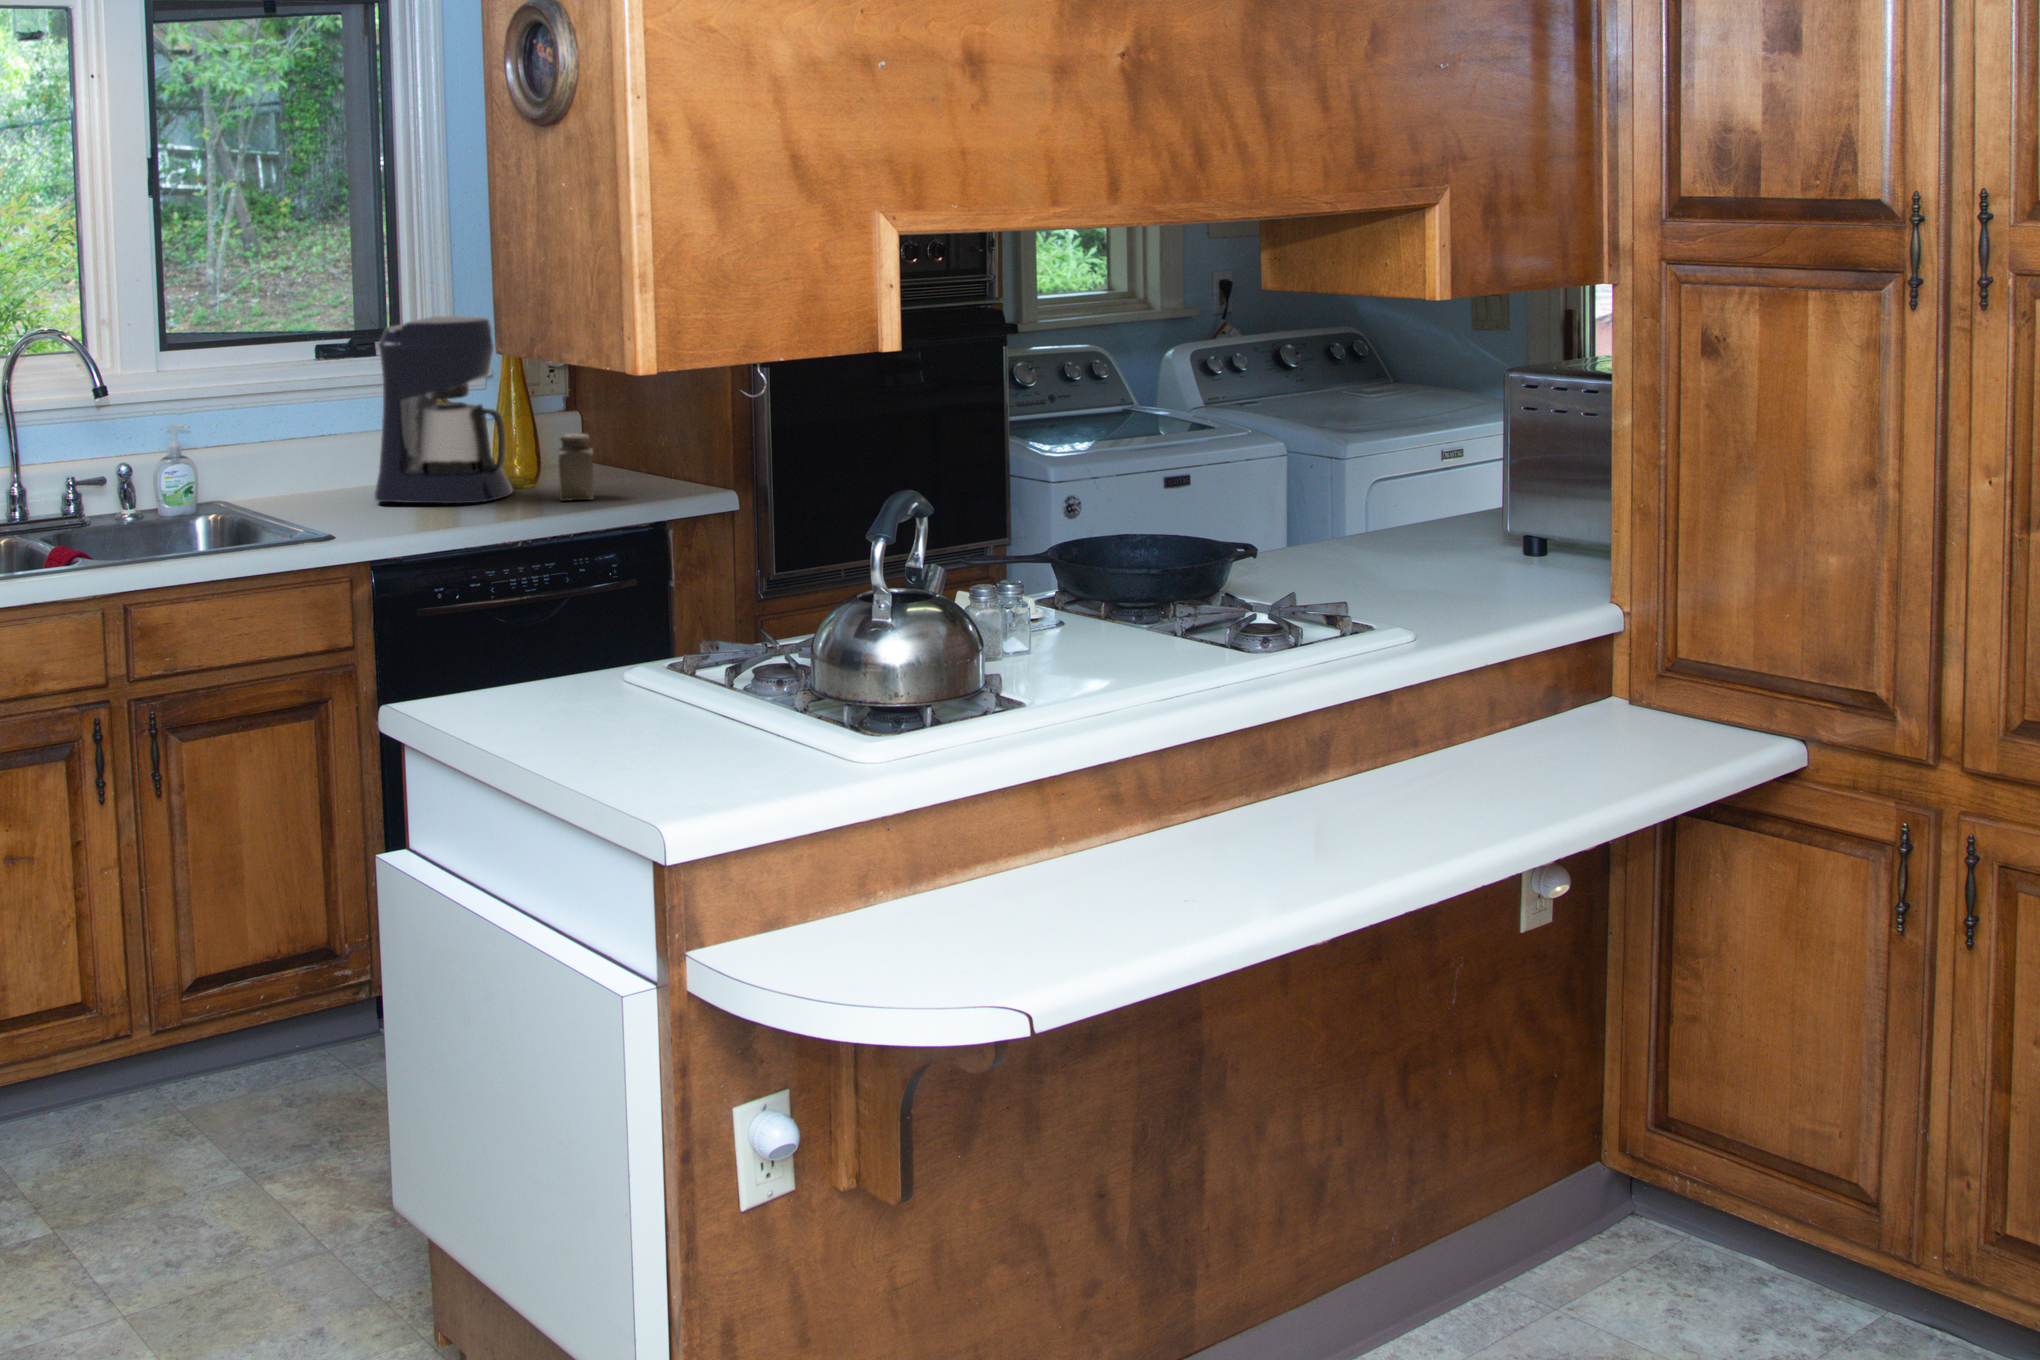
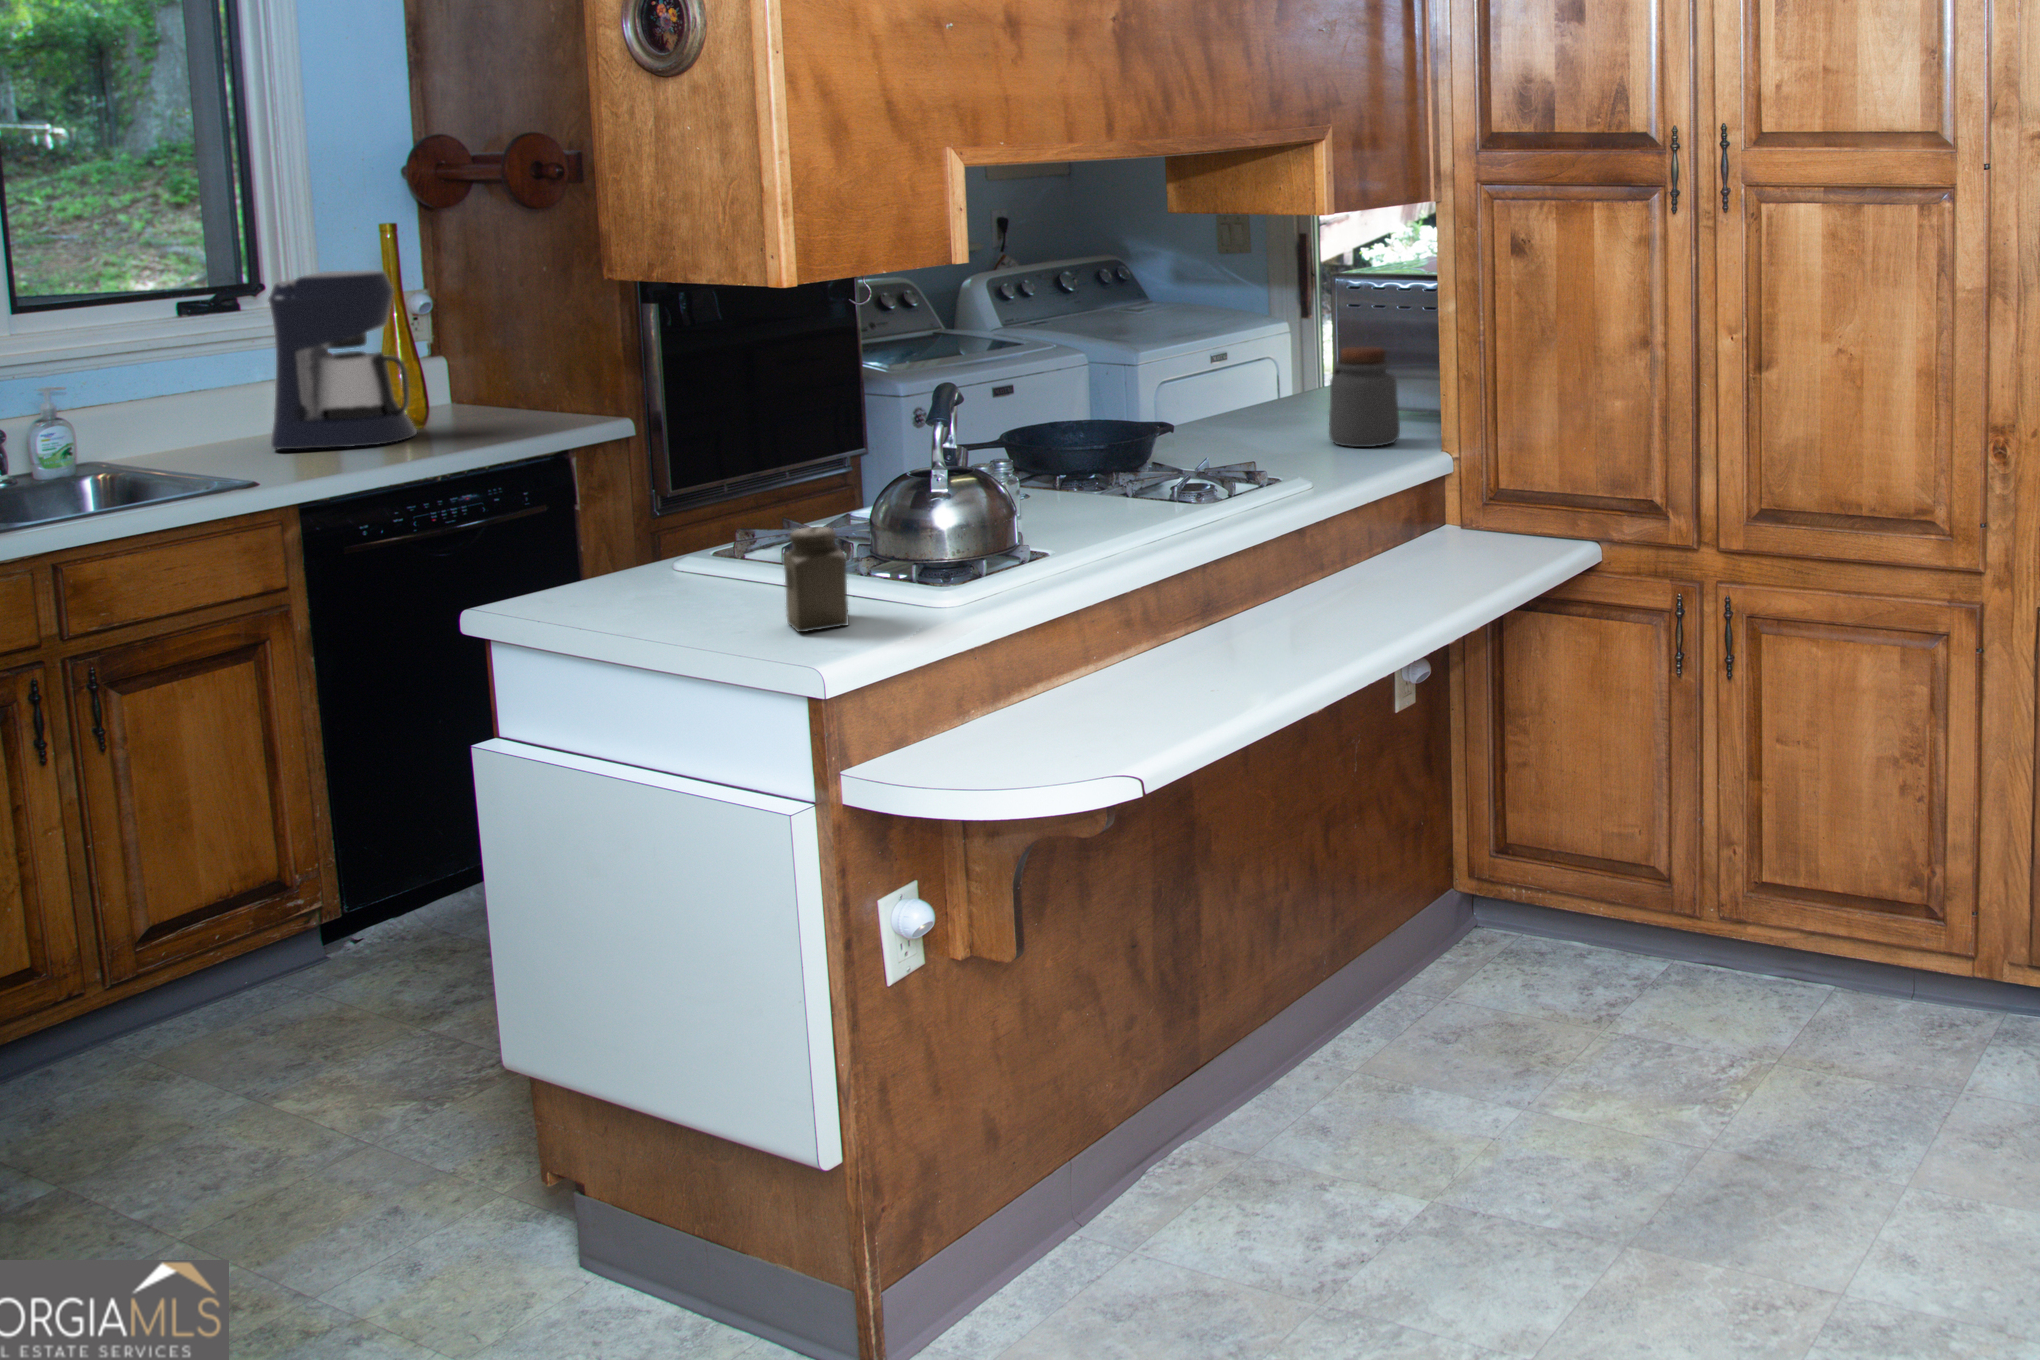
salt shaker: present [558,434,594,501] -> present [784,527,848,632]
jar: none [1467,460,1561,589] -> present [1329,346,1400,447]

